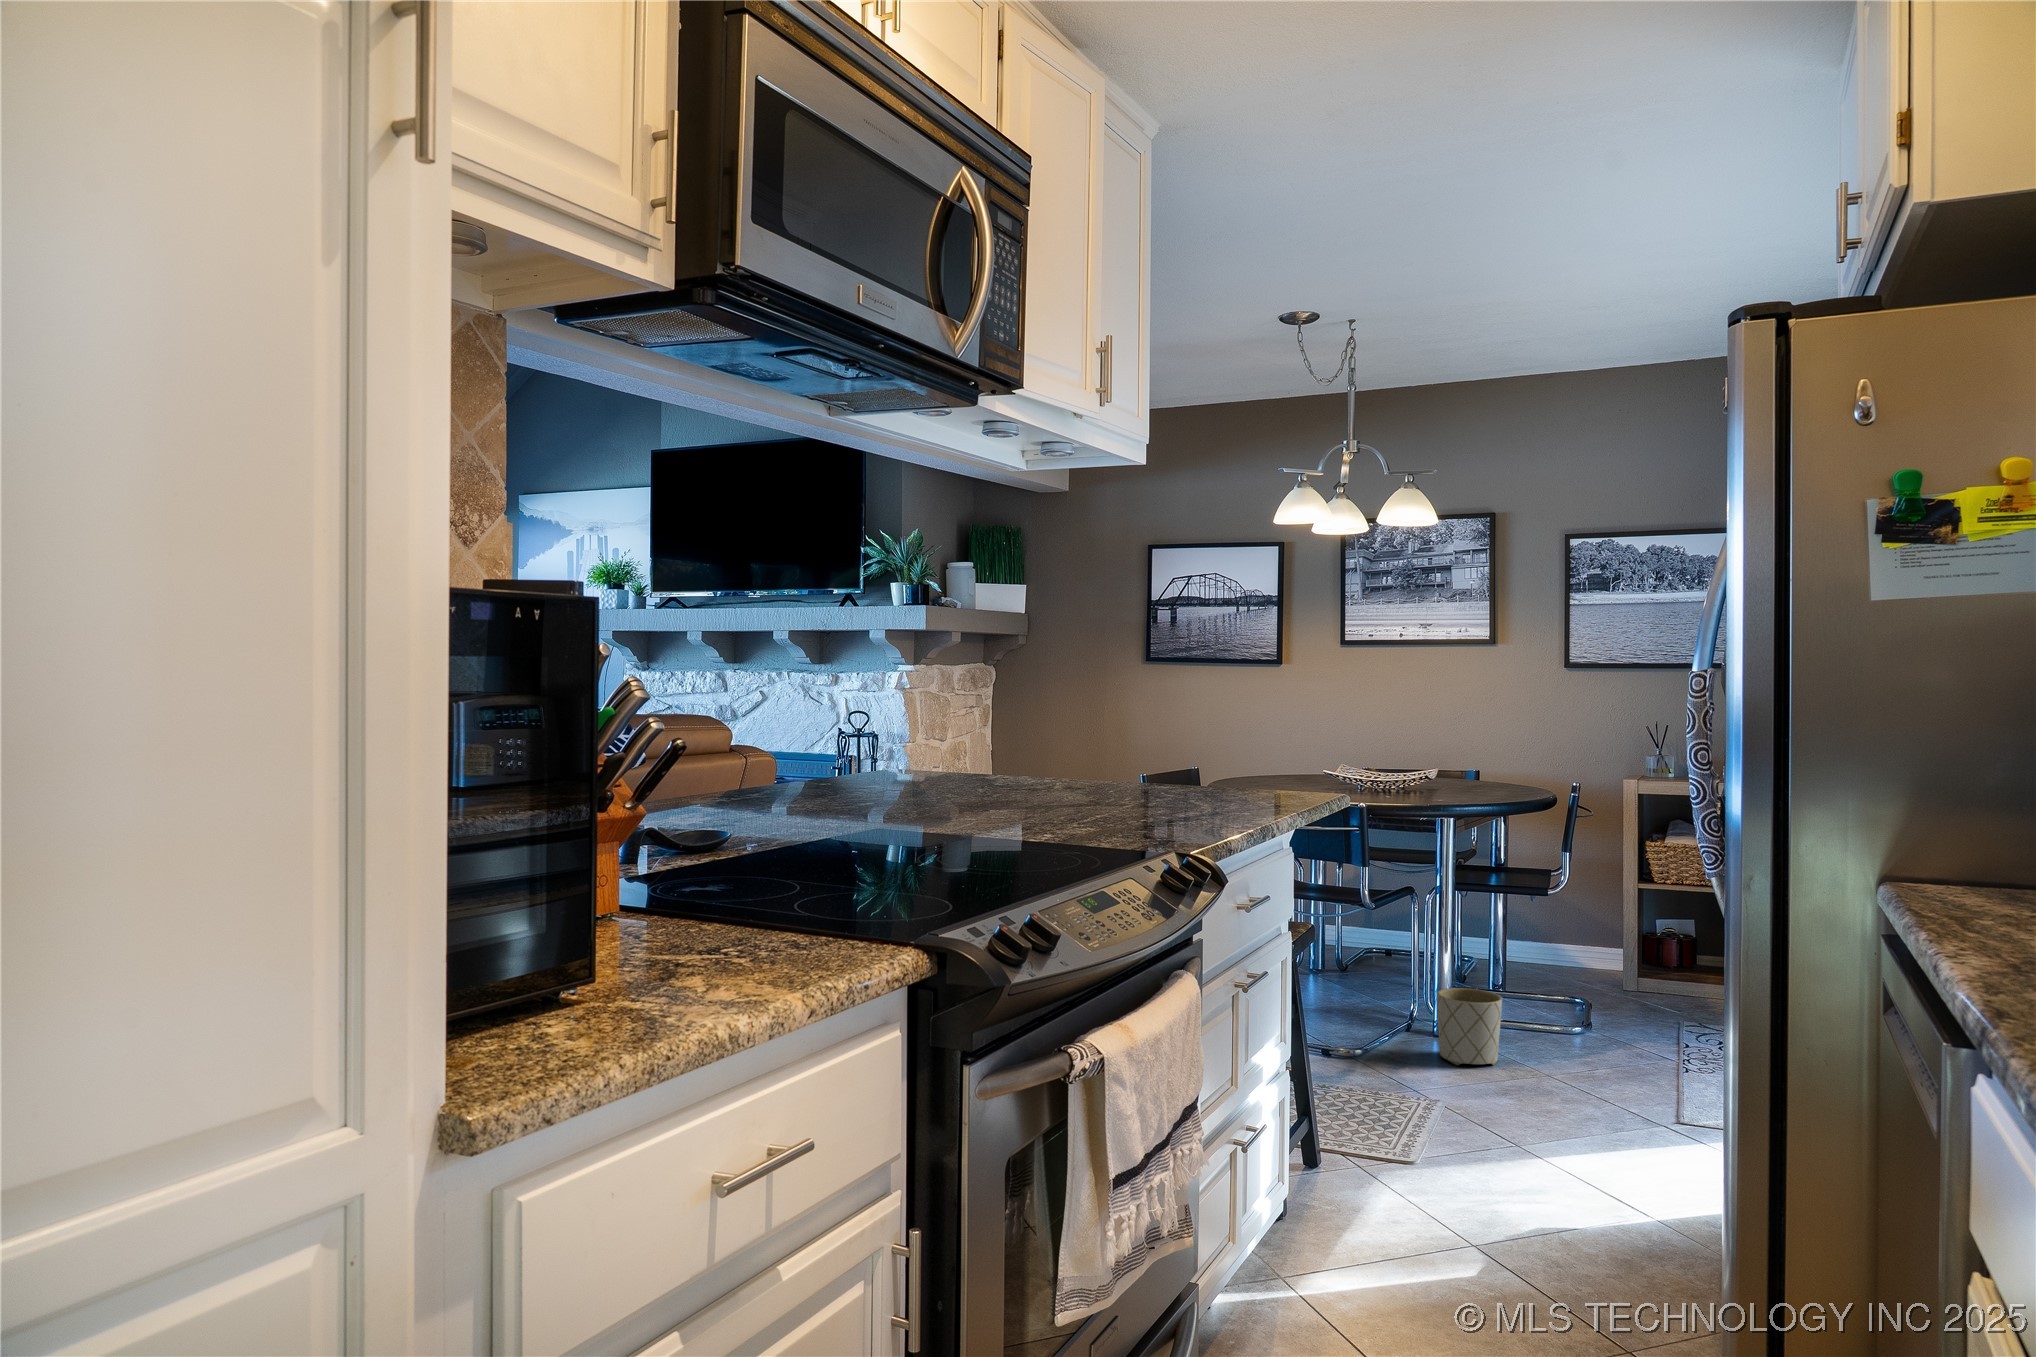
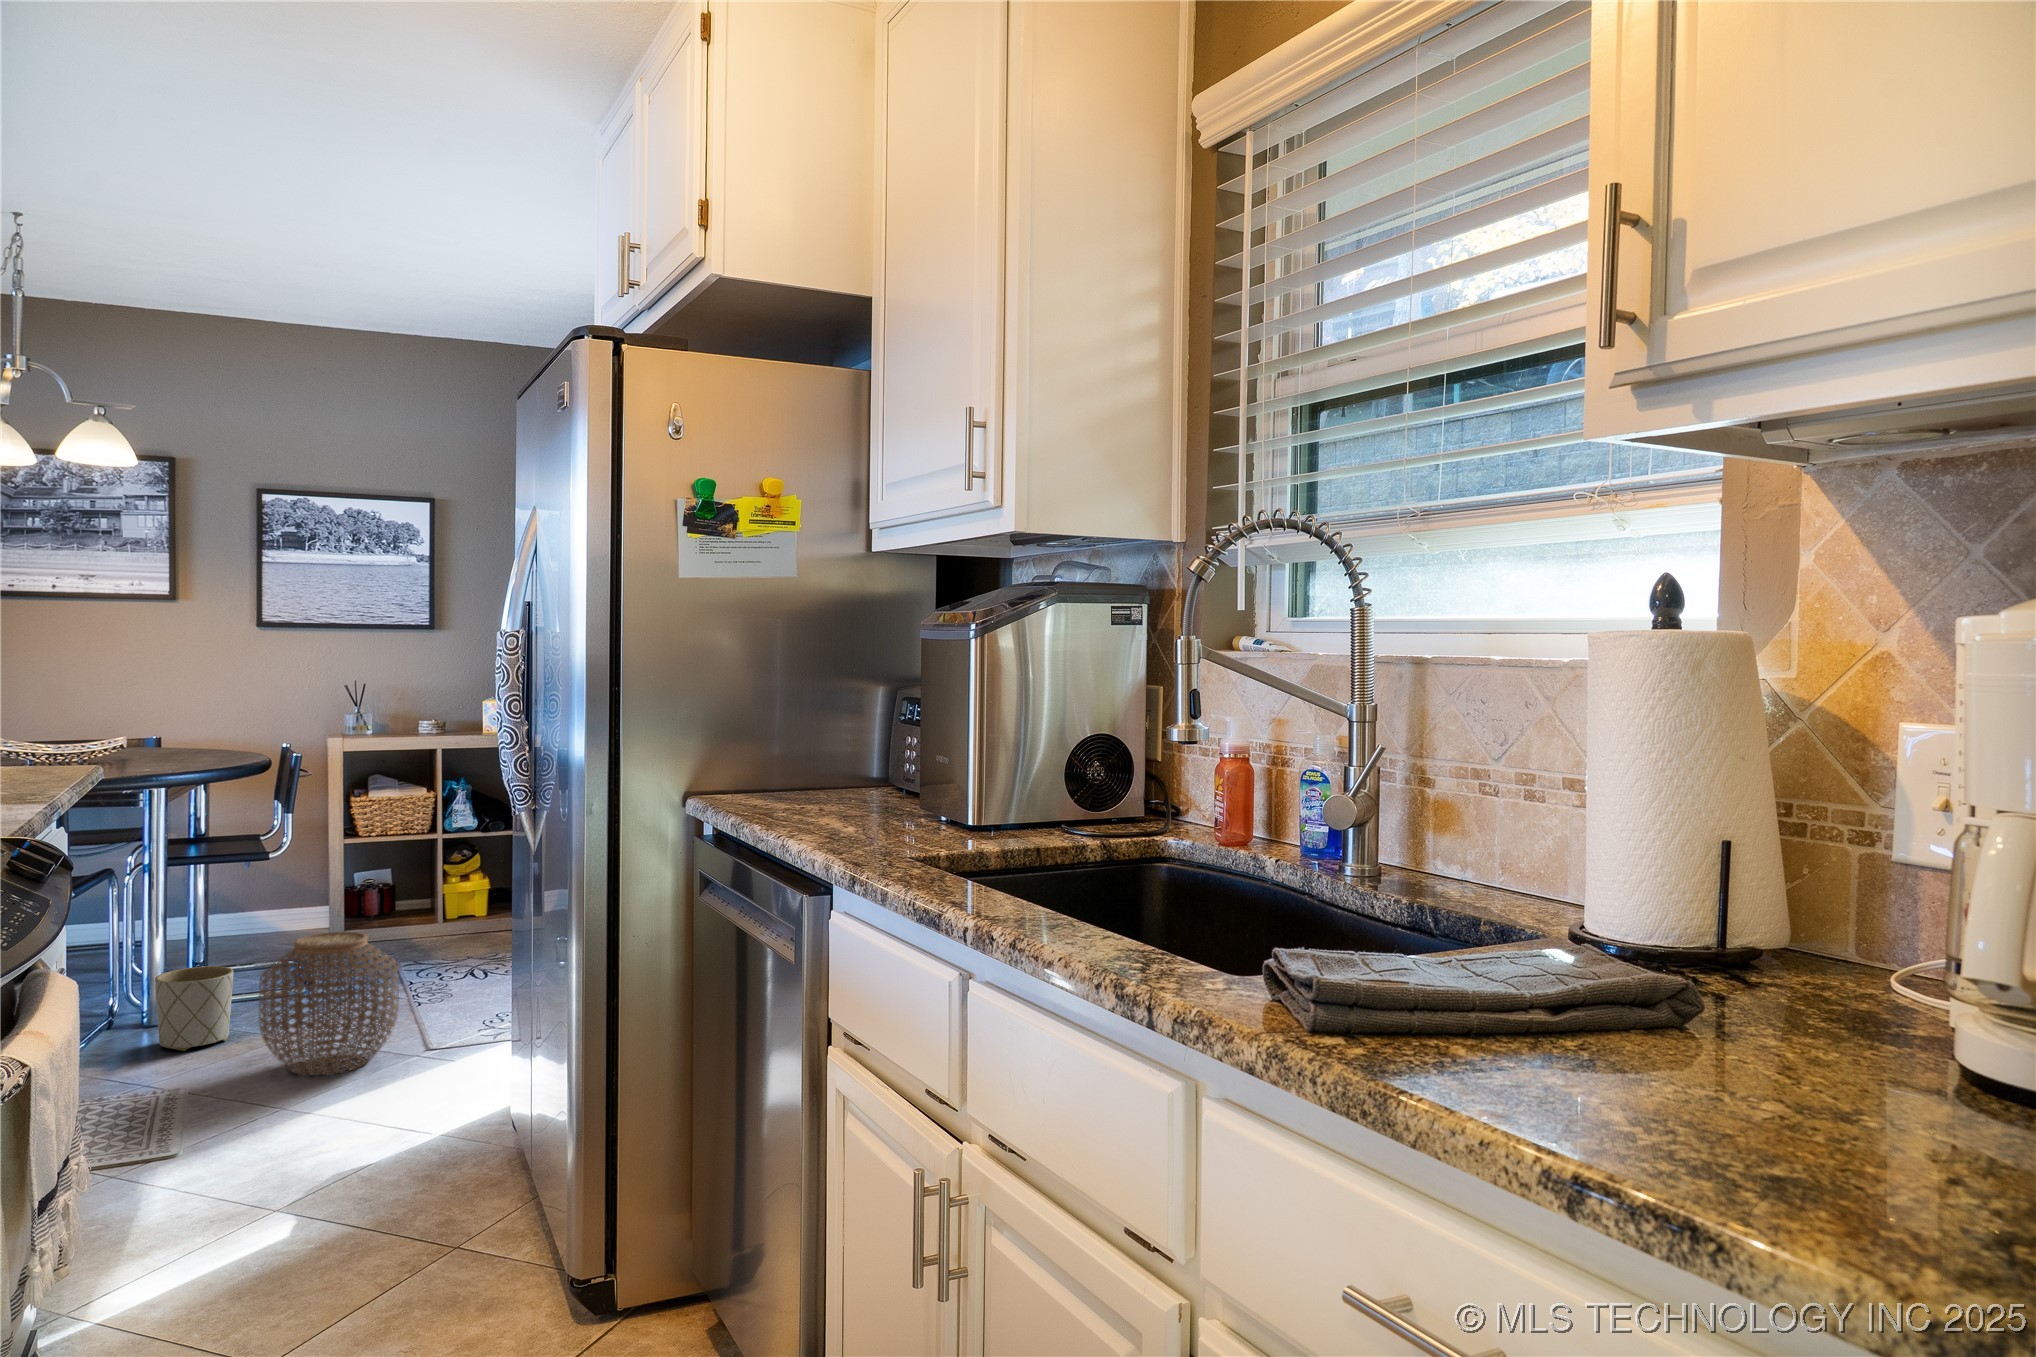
woven basket: none [1508,979,1645,1128] -> present [259,932,399,1075]

